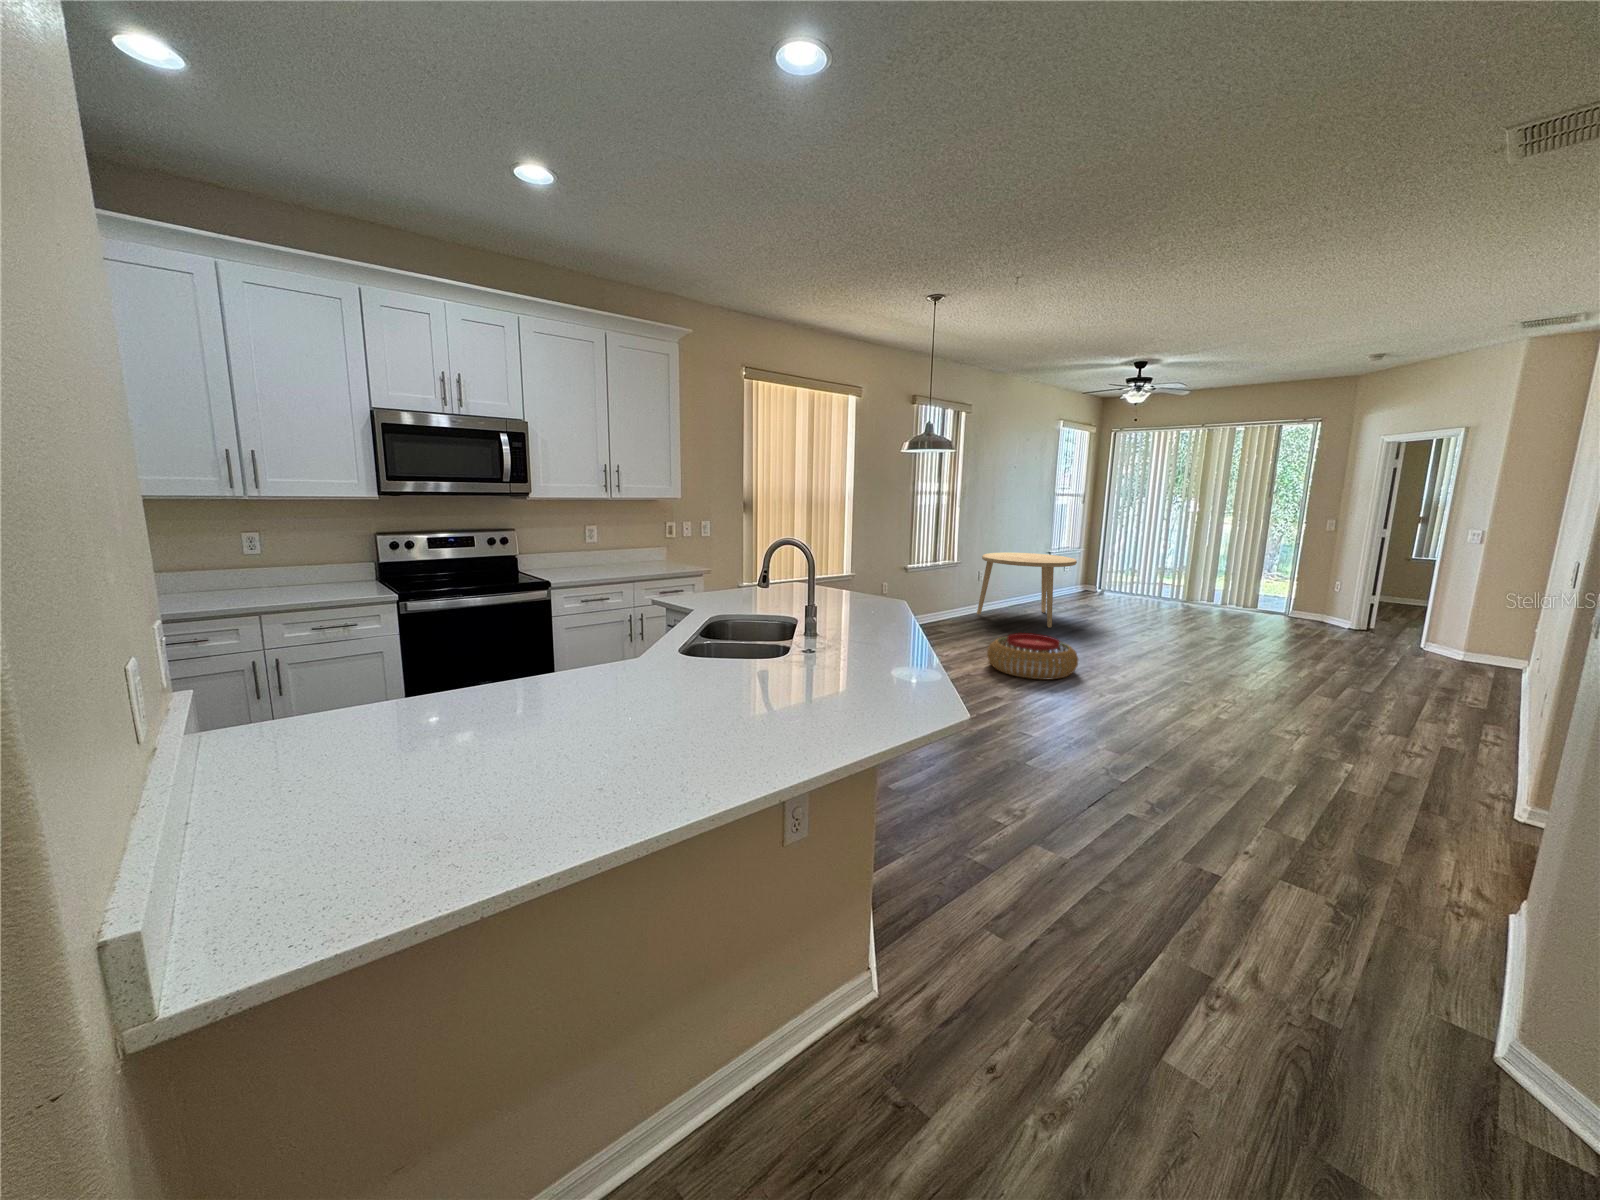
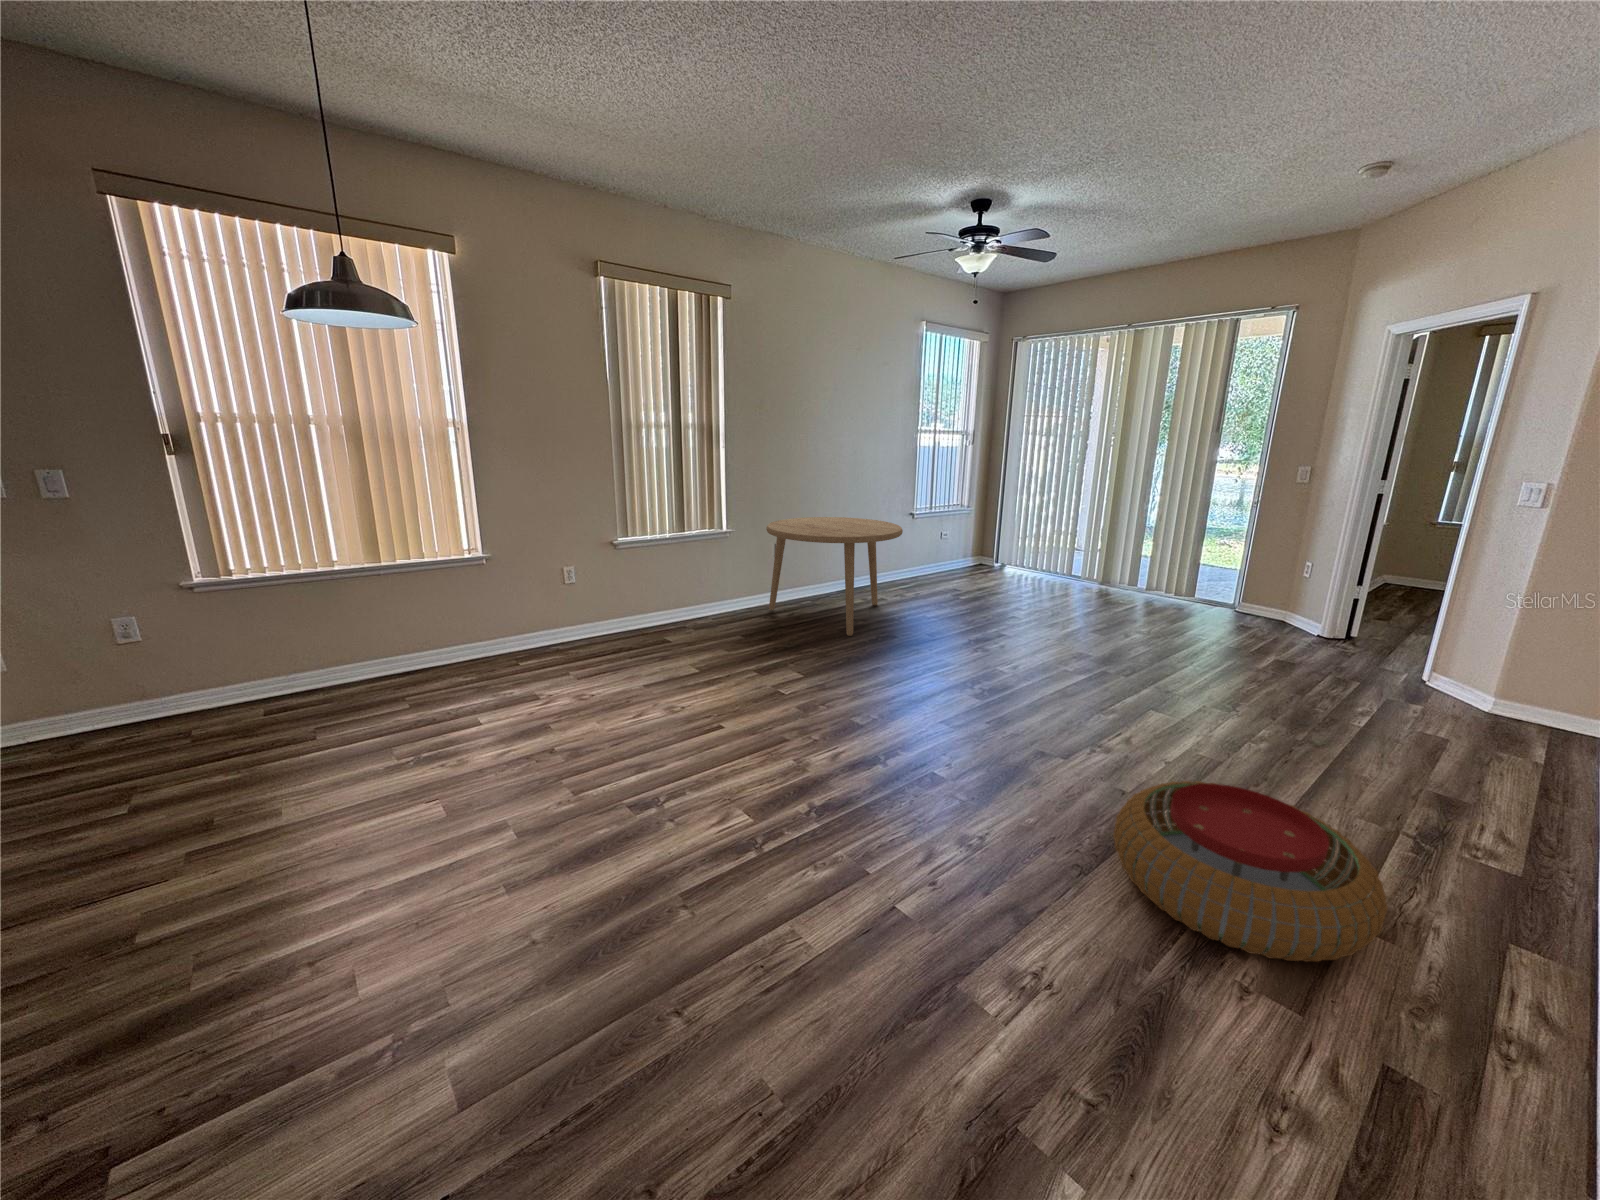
pouf: present [987,633,1078,679] -> present [1113,781,1388,962]

